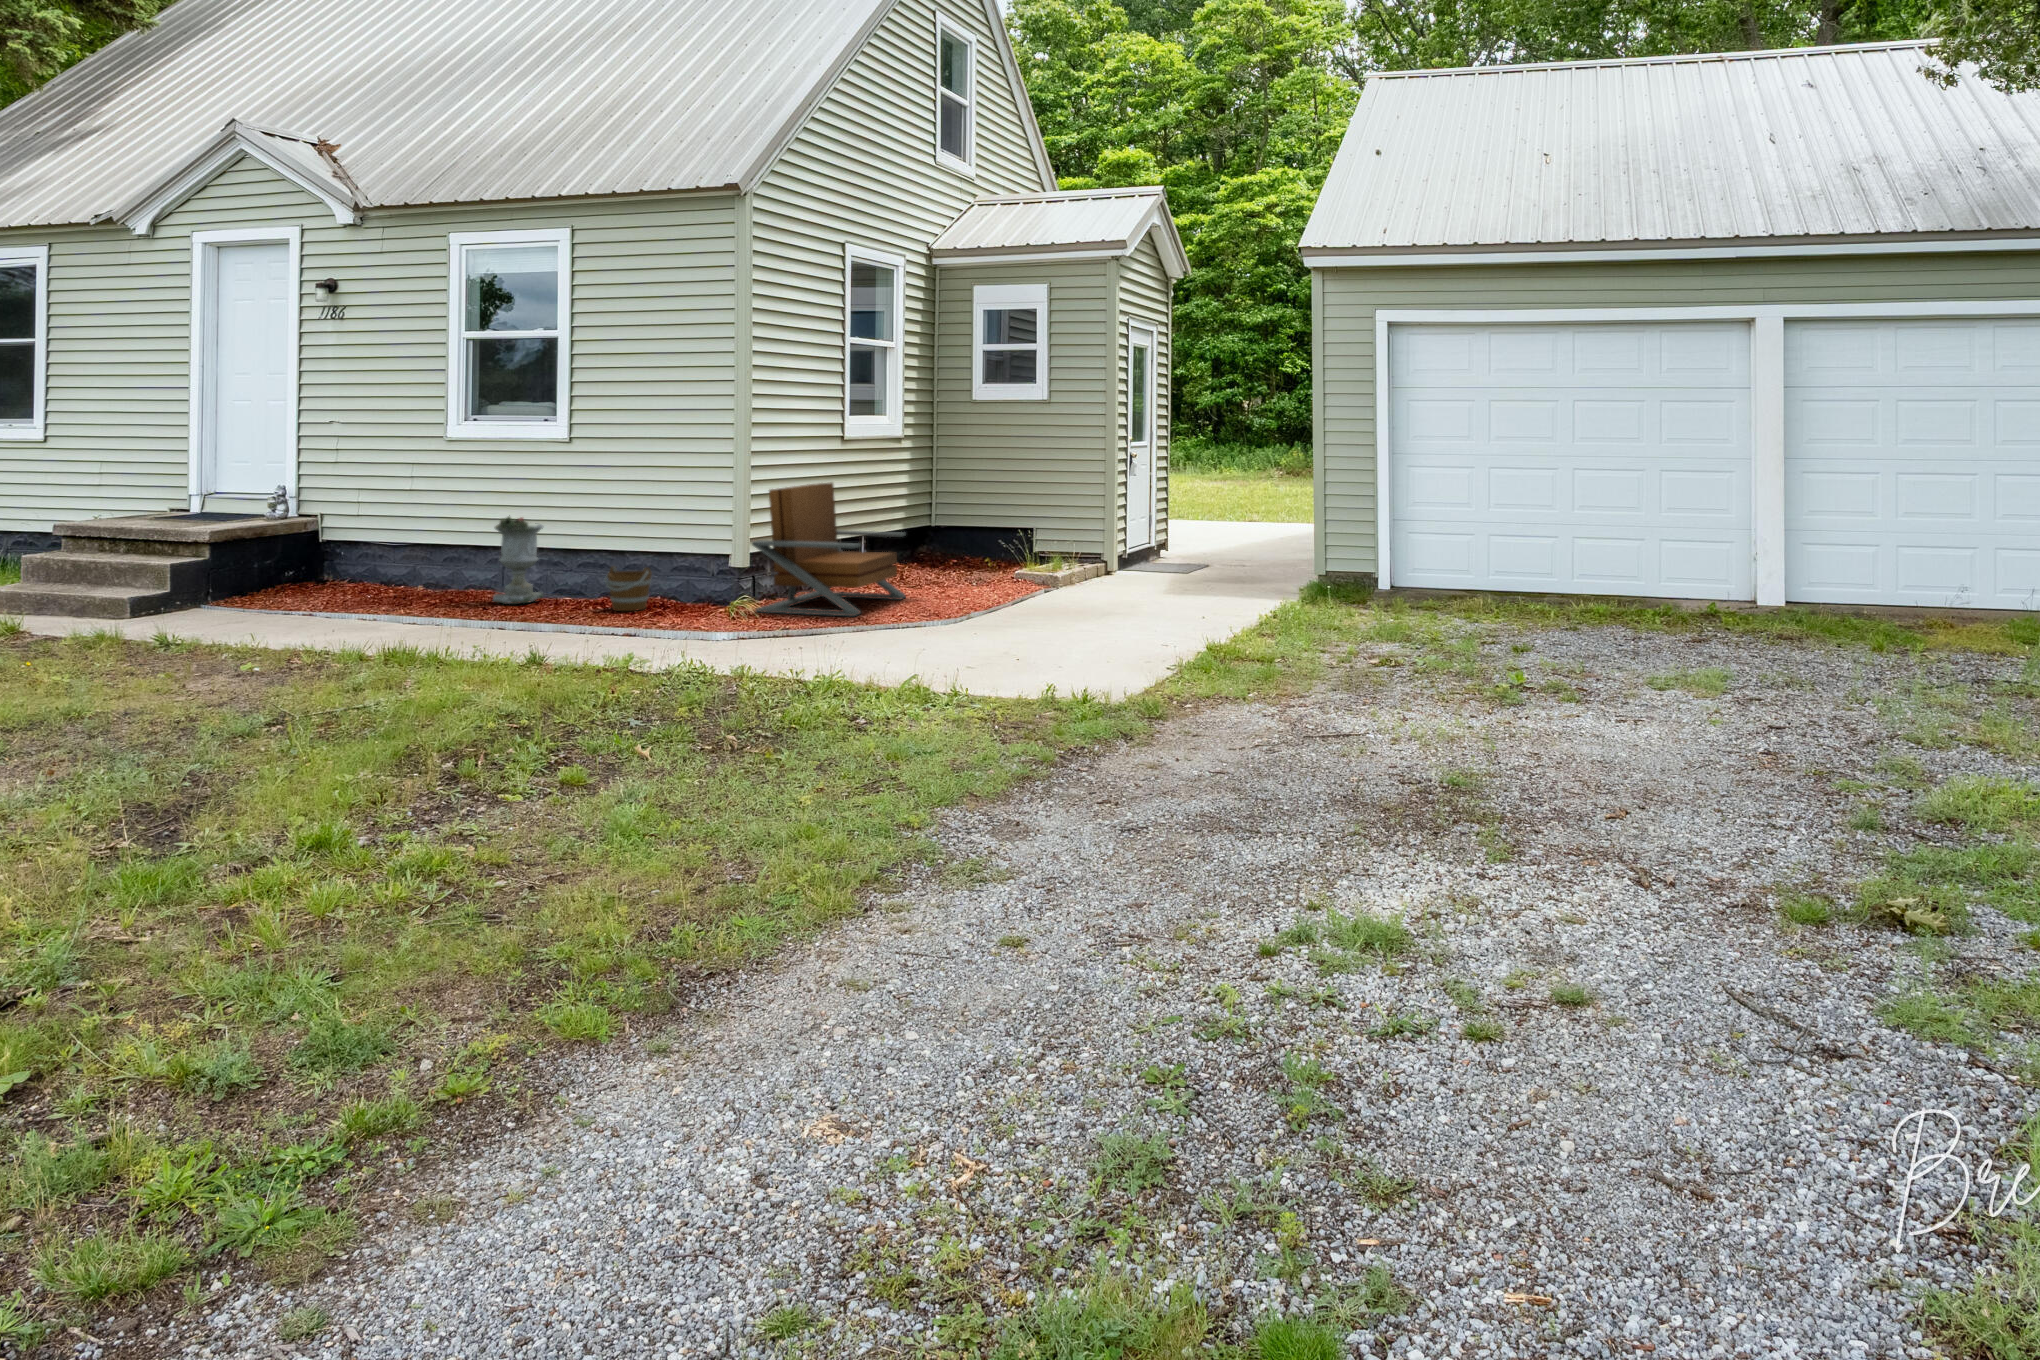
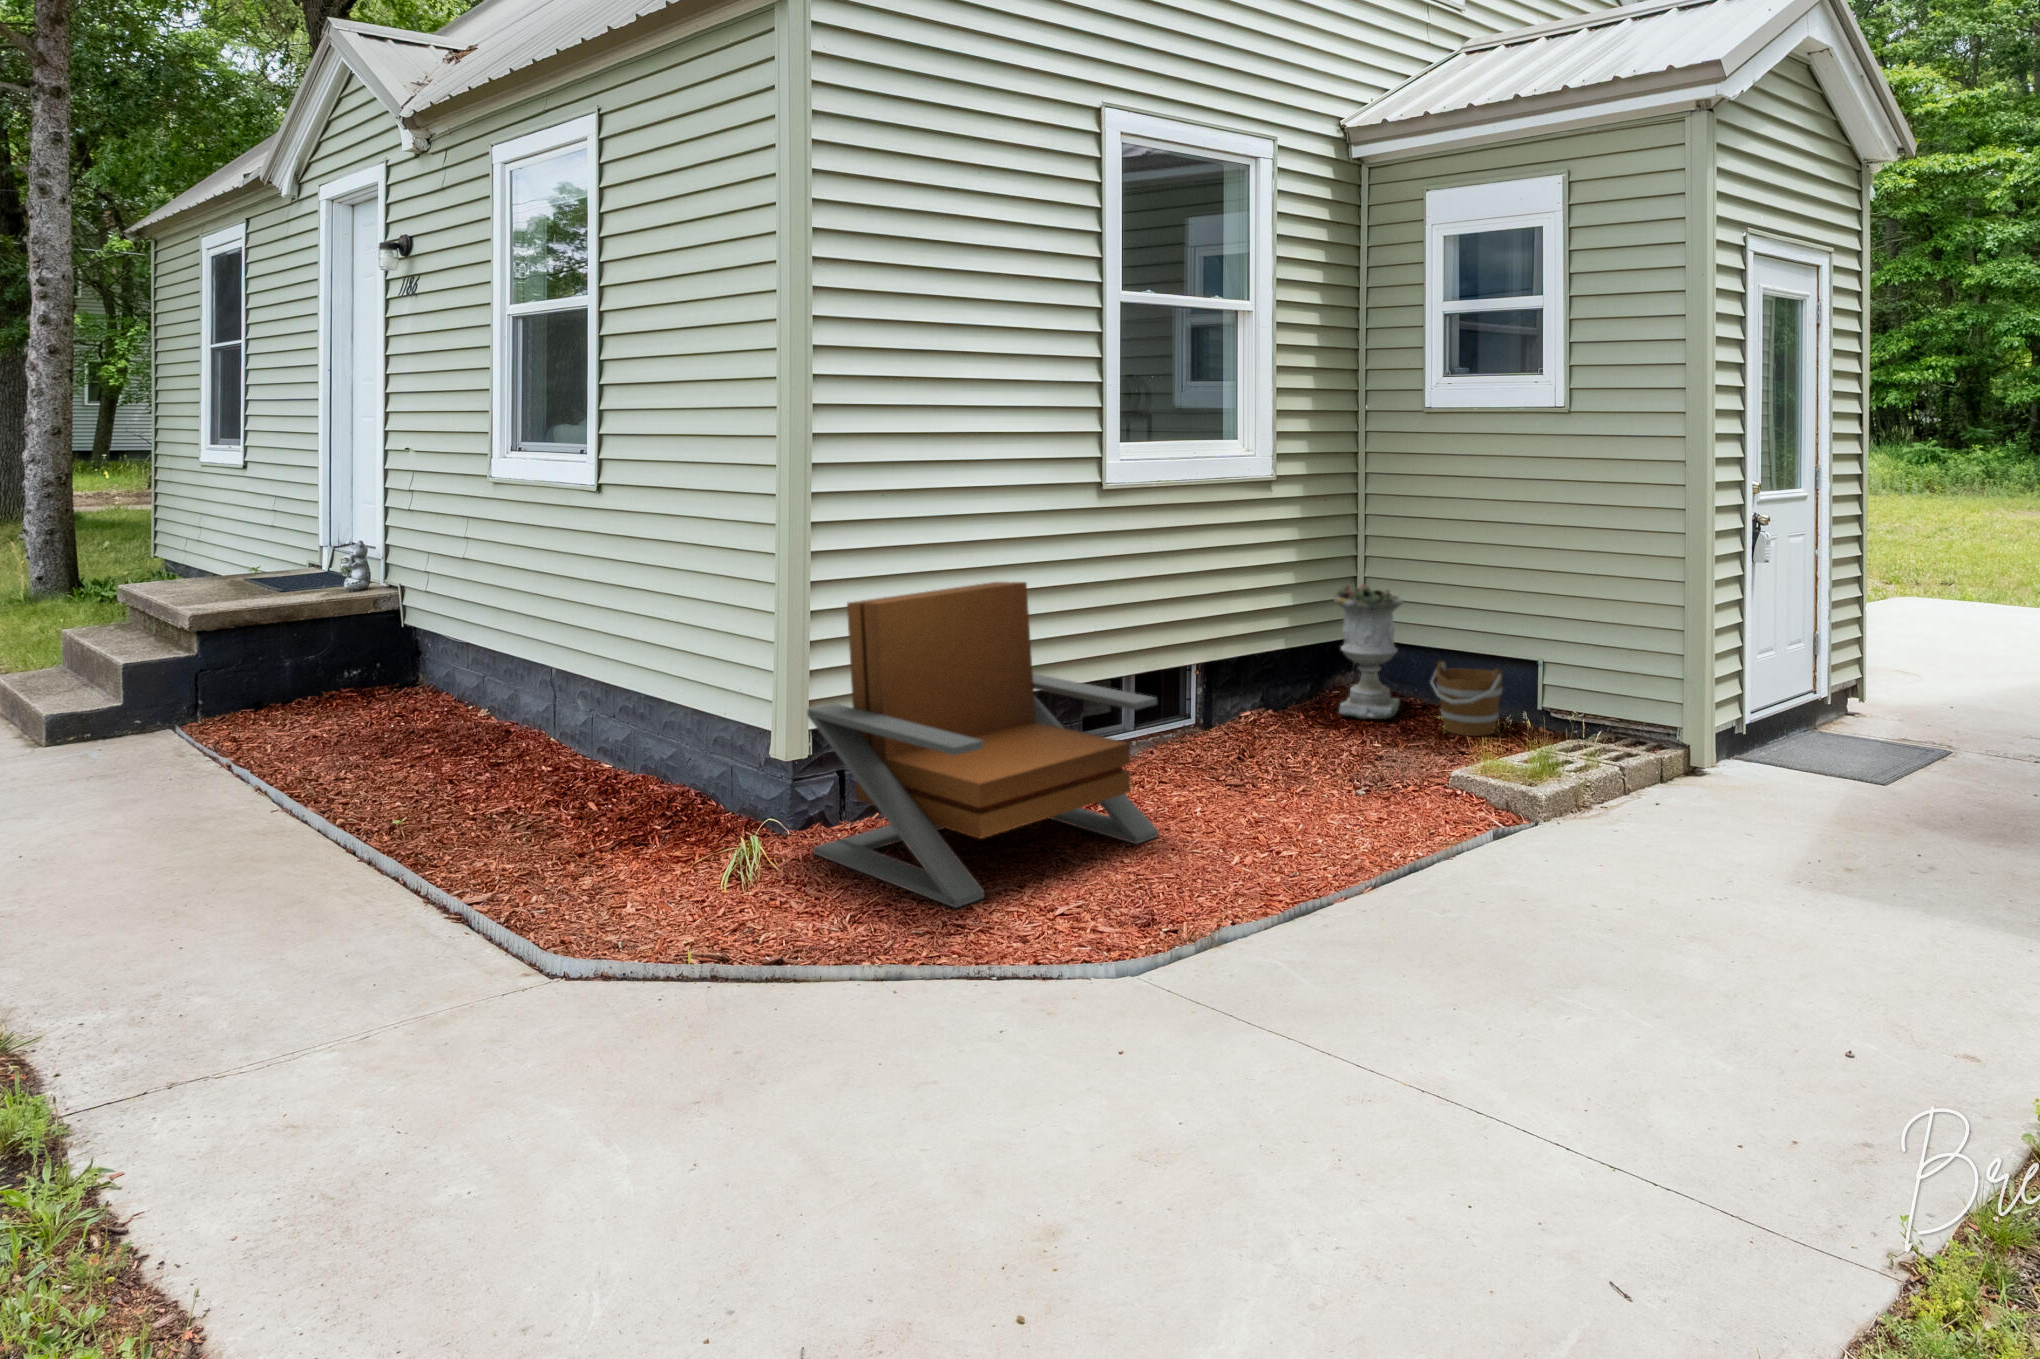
planter: present [493,515,543,604] -> present [1334,583,1404,719]
bucket: present [605,566,652,611] -> present [1430,661,1503,736]

